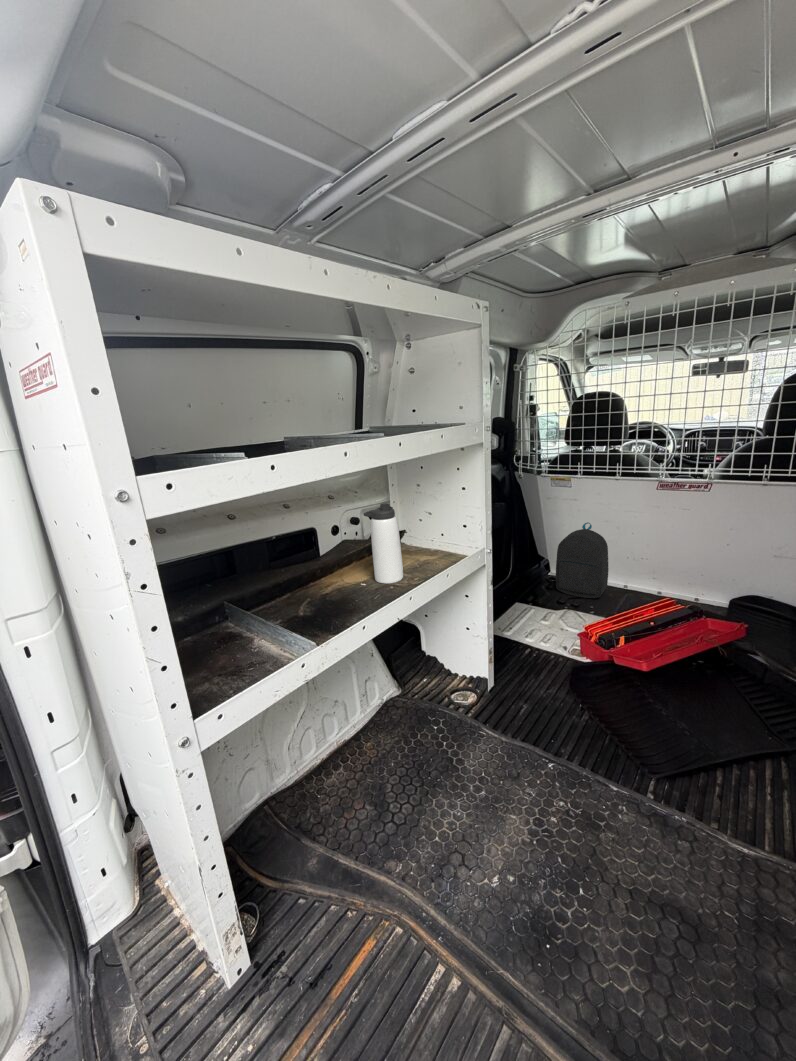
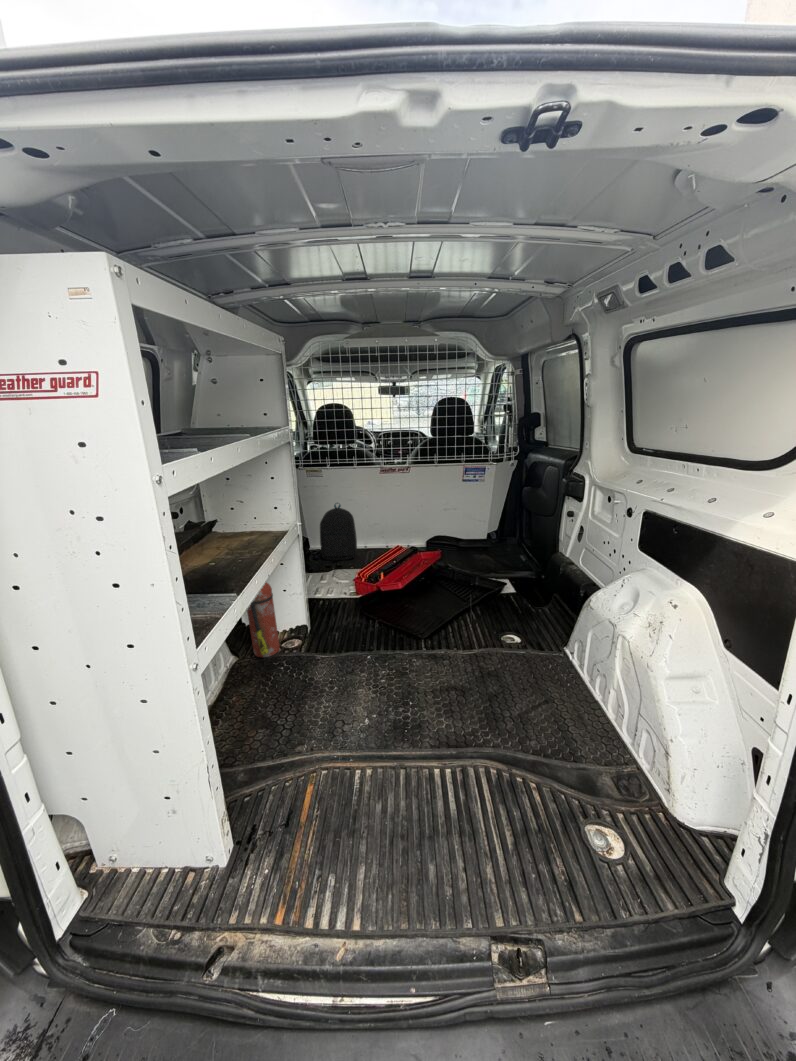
thermos bottle: present [364,503,403,584] -> none [206,492,246,558]
fire extinguisher: none [413,582,449,704] -> present [247,583,280,657]

